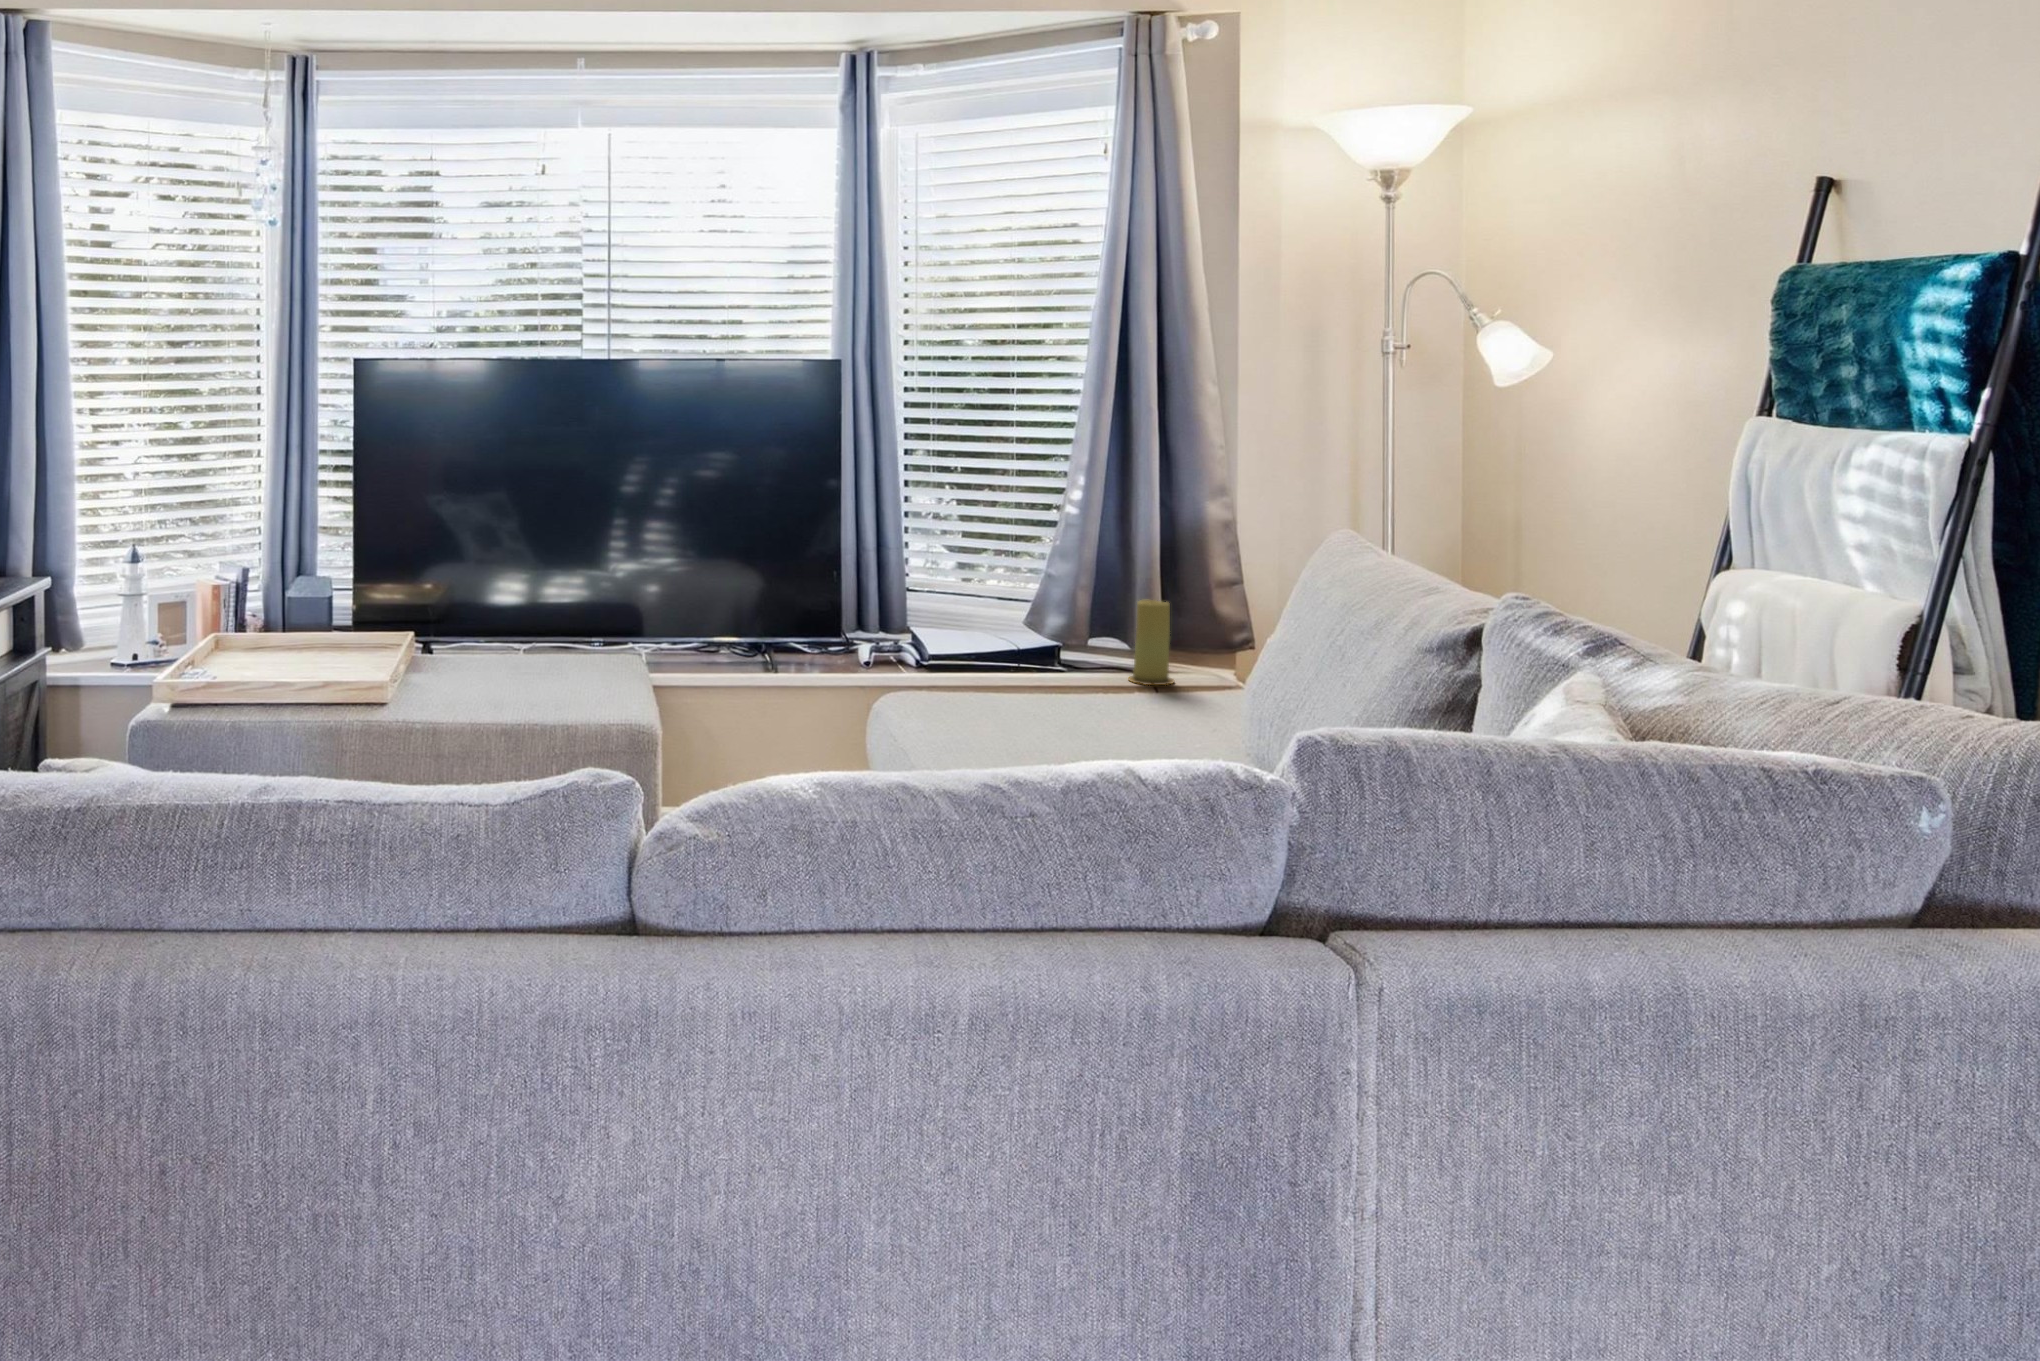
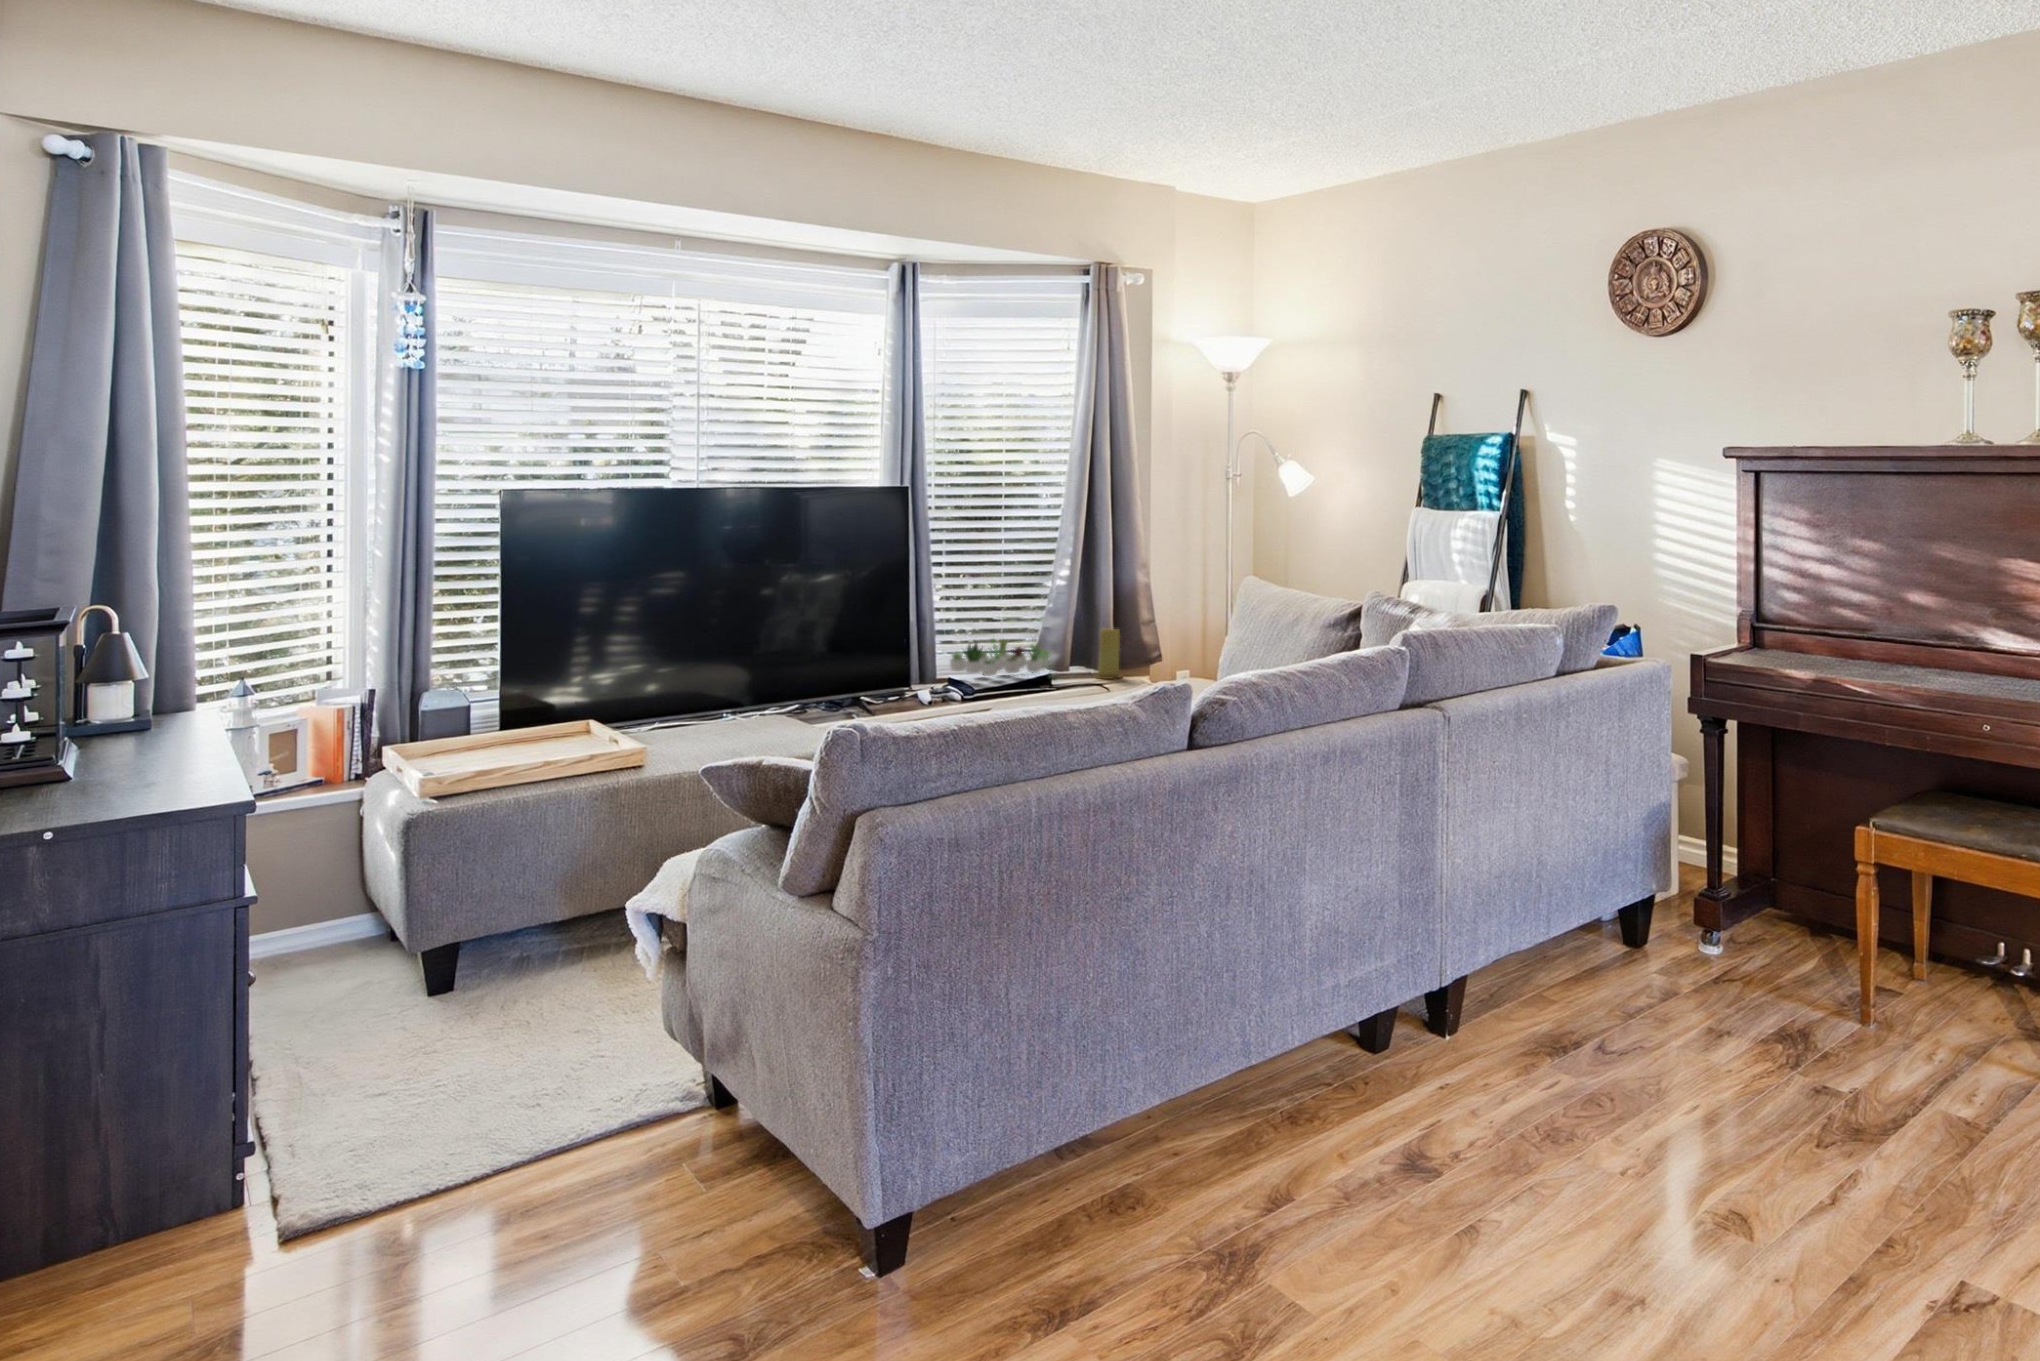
succulent plant: none [901,600,1062,676] -> present [950,639,1052,676]

